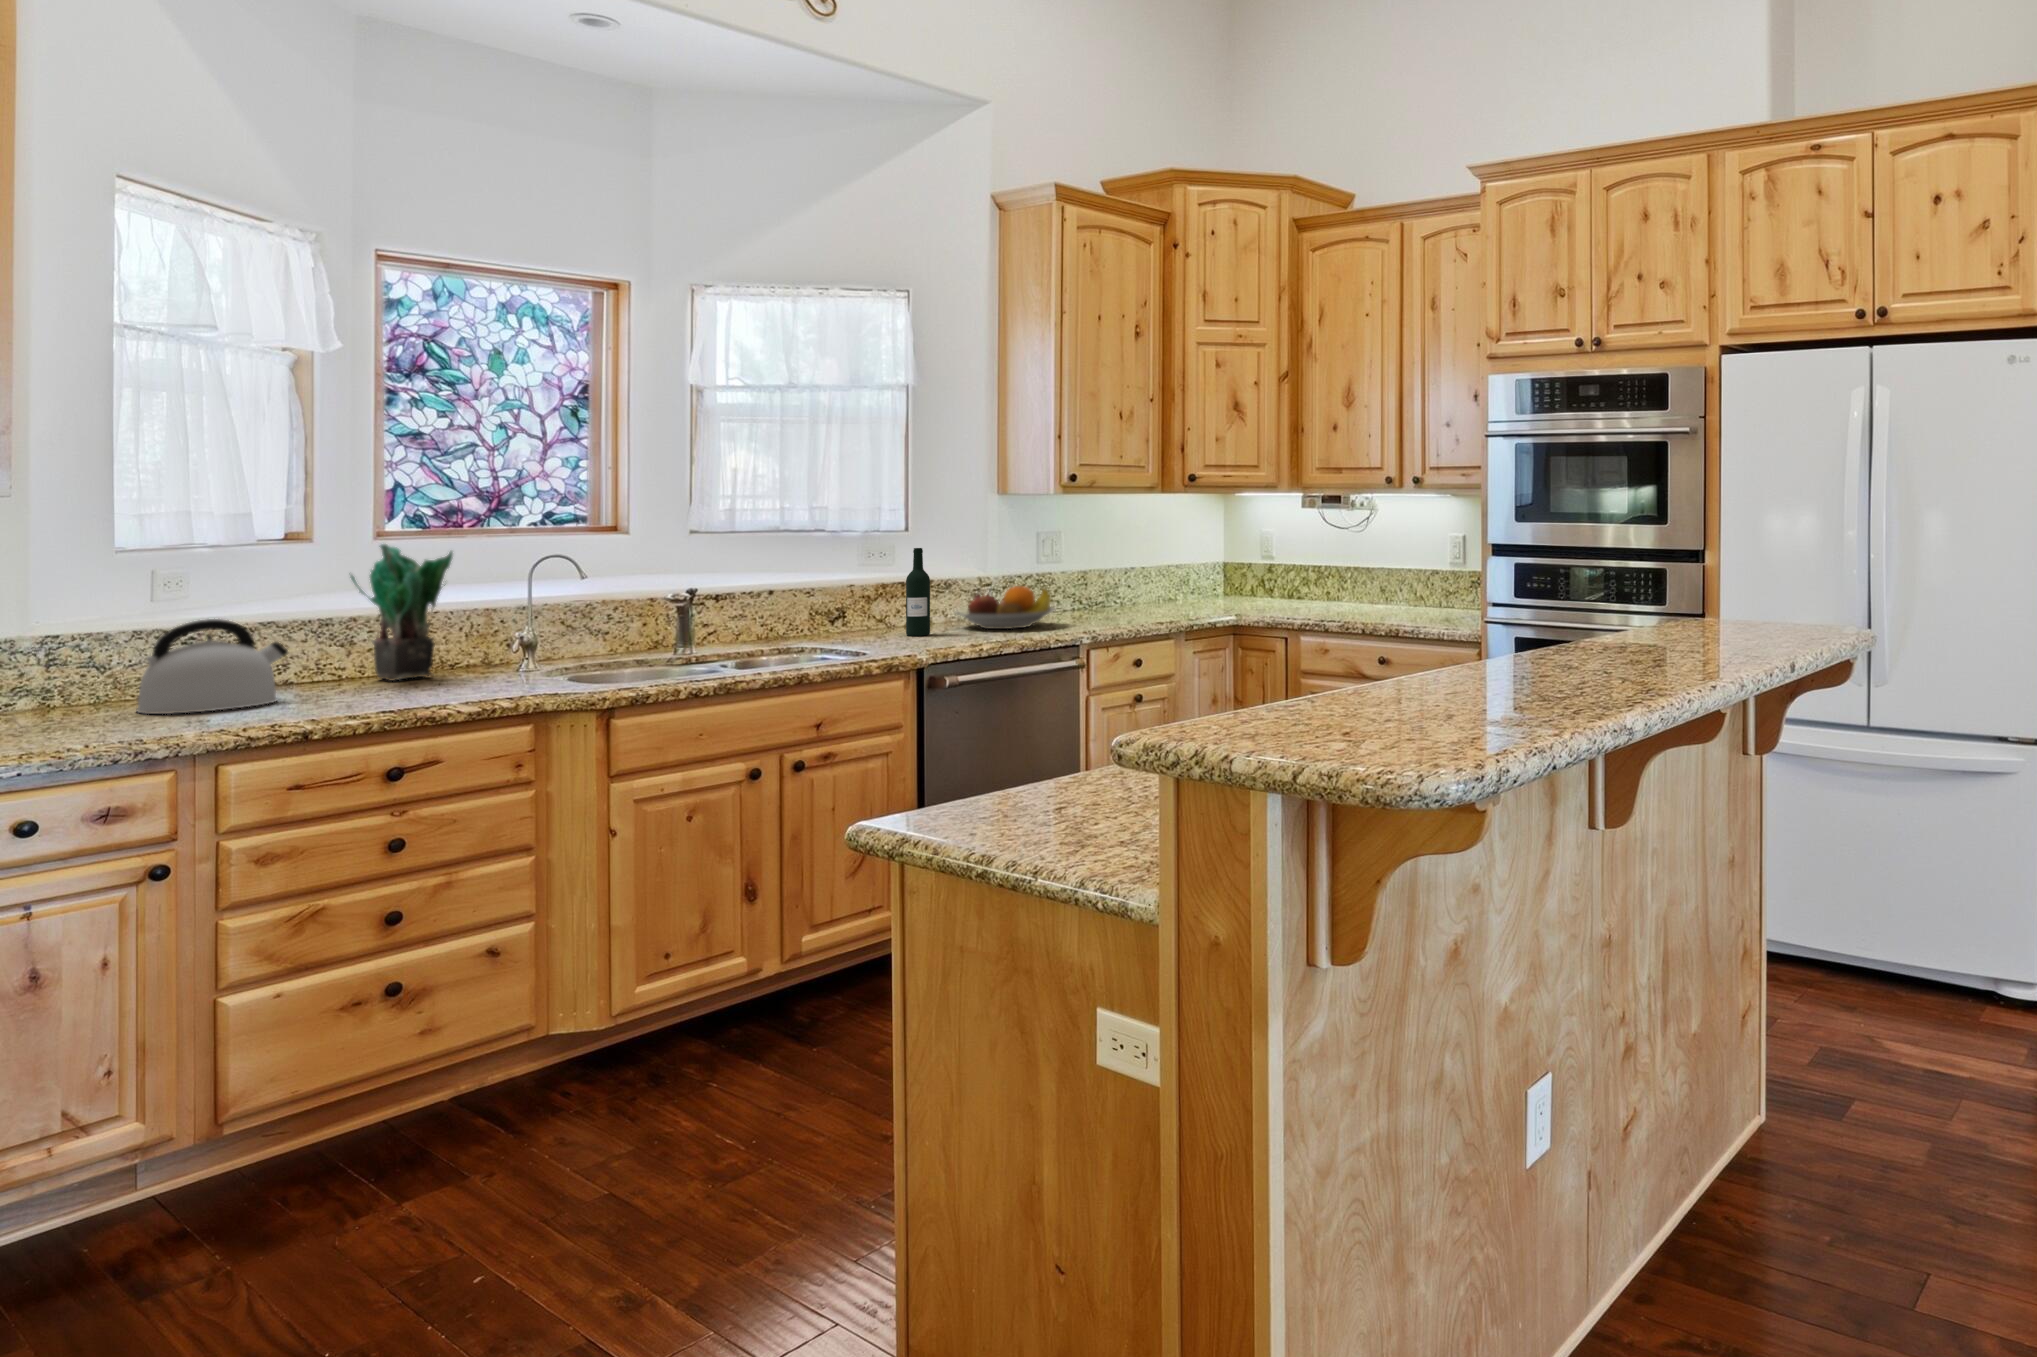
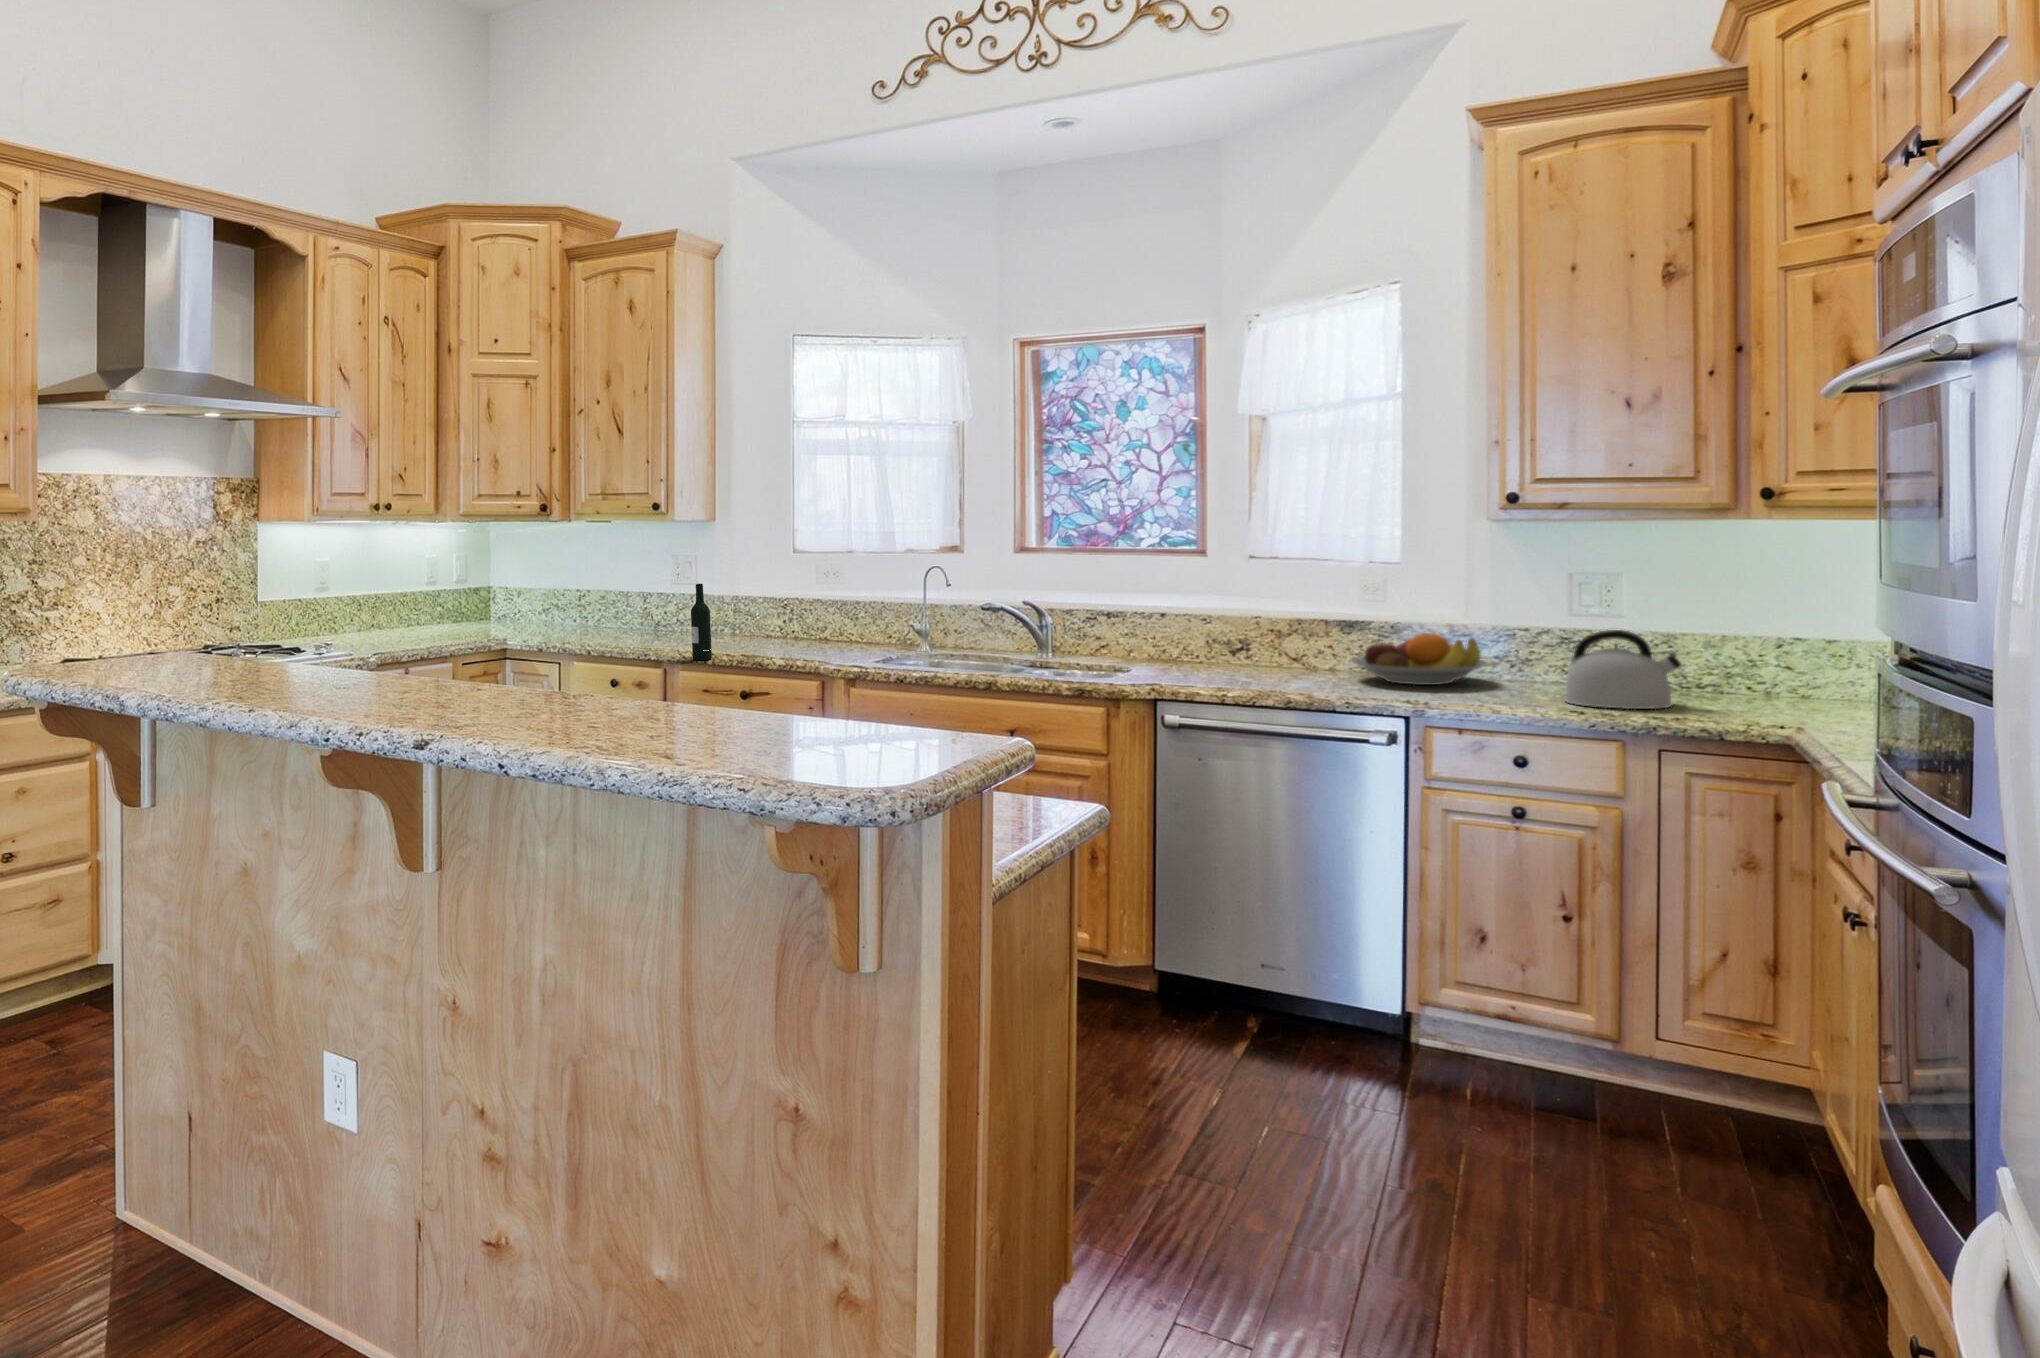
potted plant: present [351,544,453,681] -> none [849,565,900,655]
wine bottle: present [906,548,930,636] -> present [691,584,712,660]
kettle: present [137,619,288,714] -> present [1565,630,1682,709]

